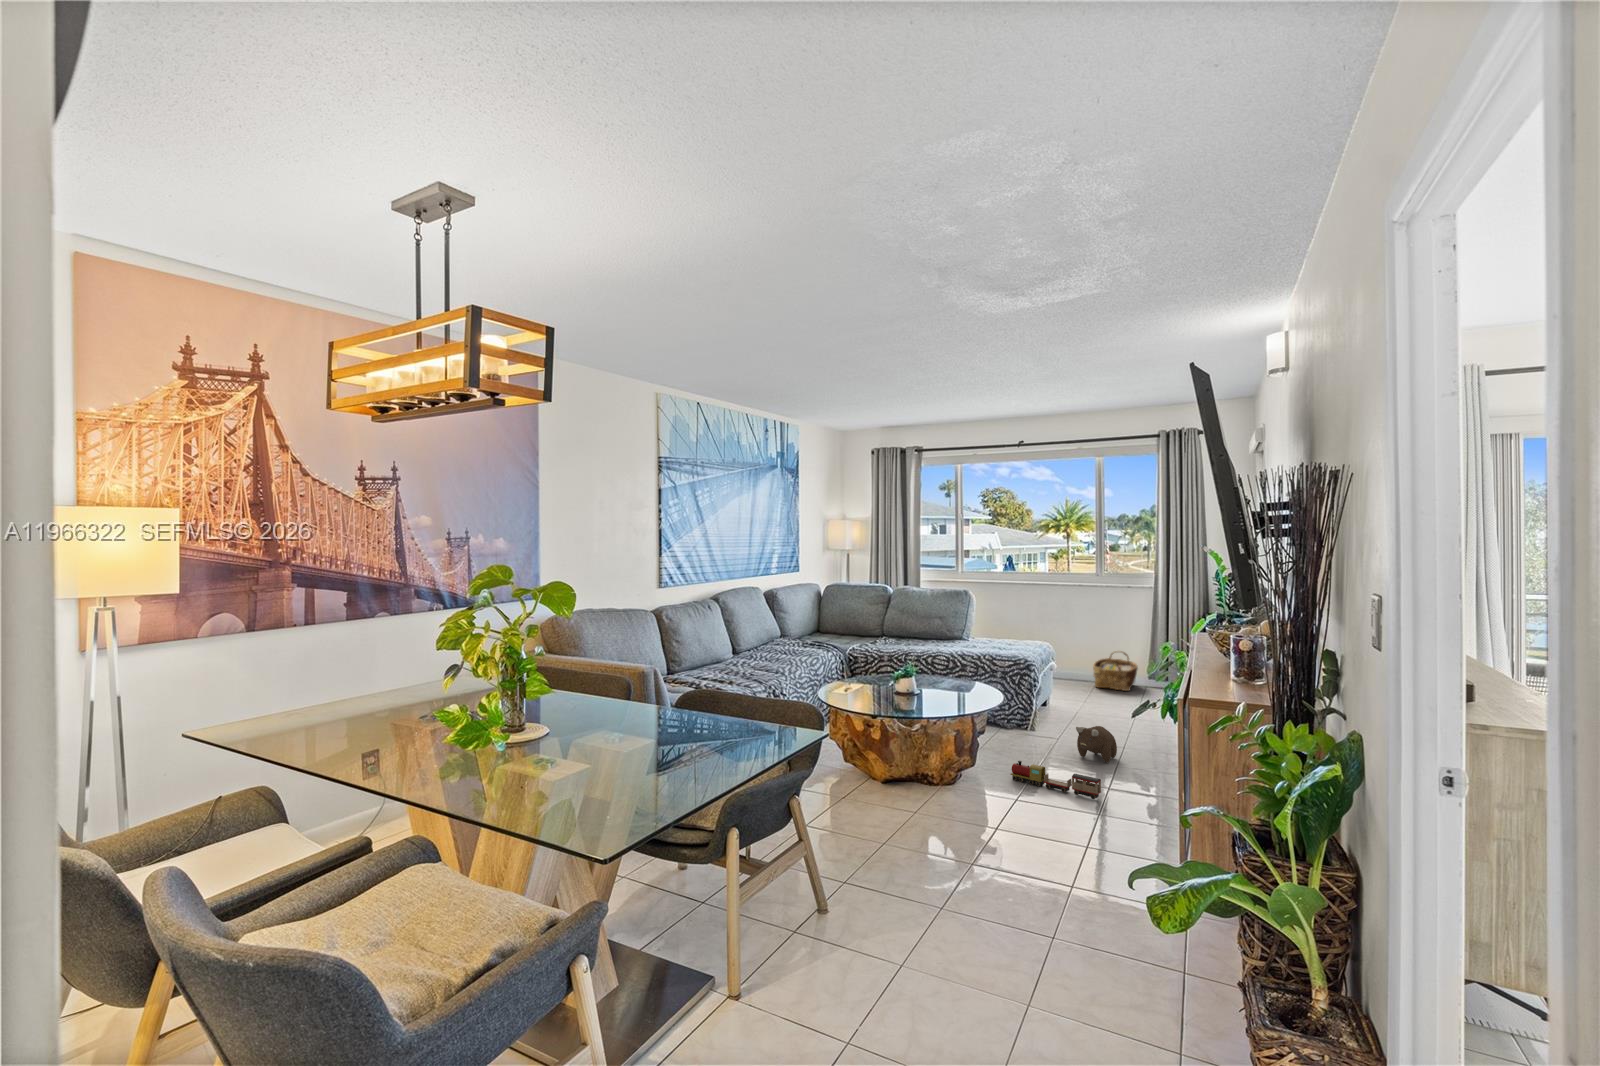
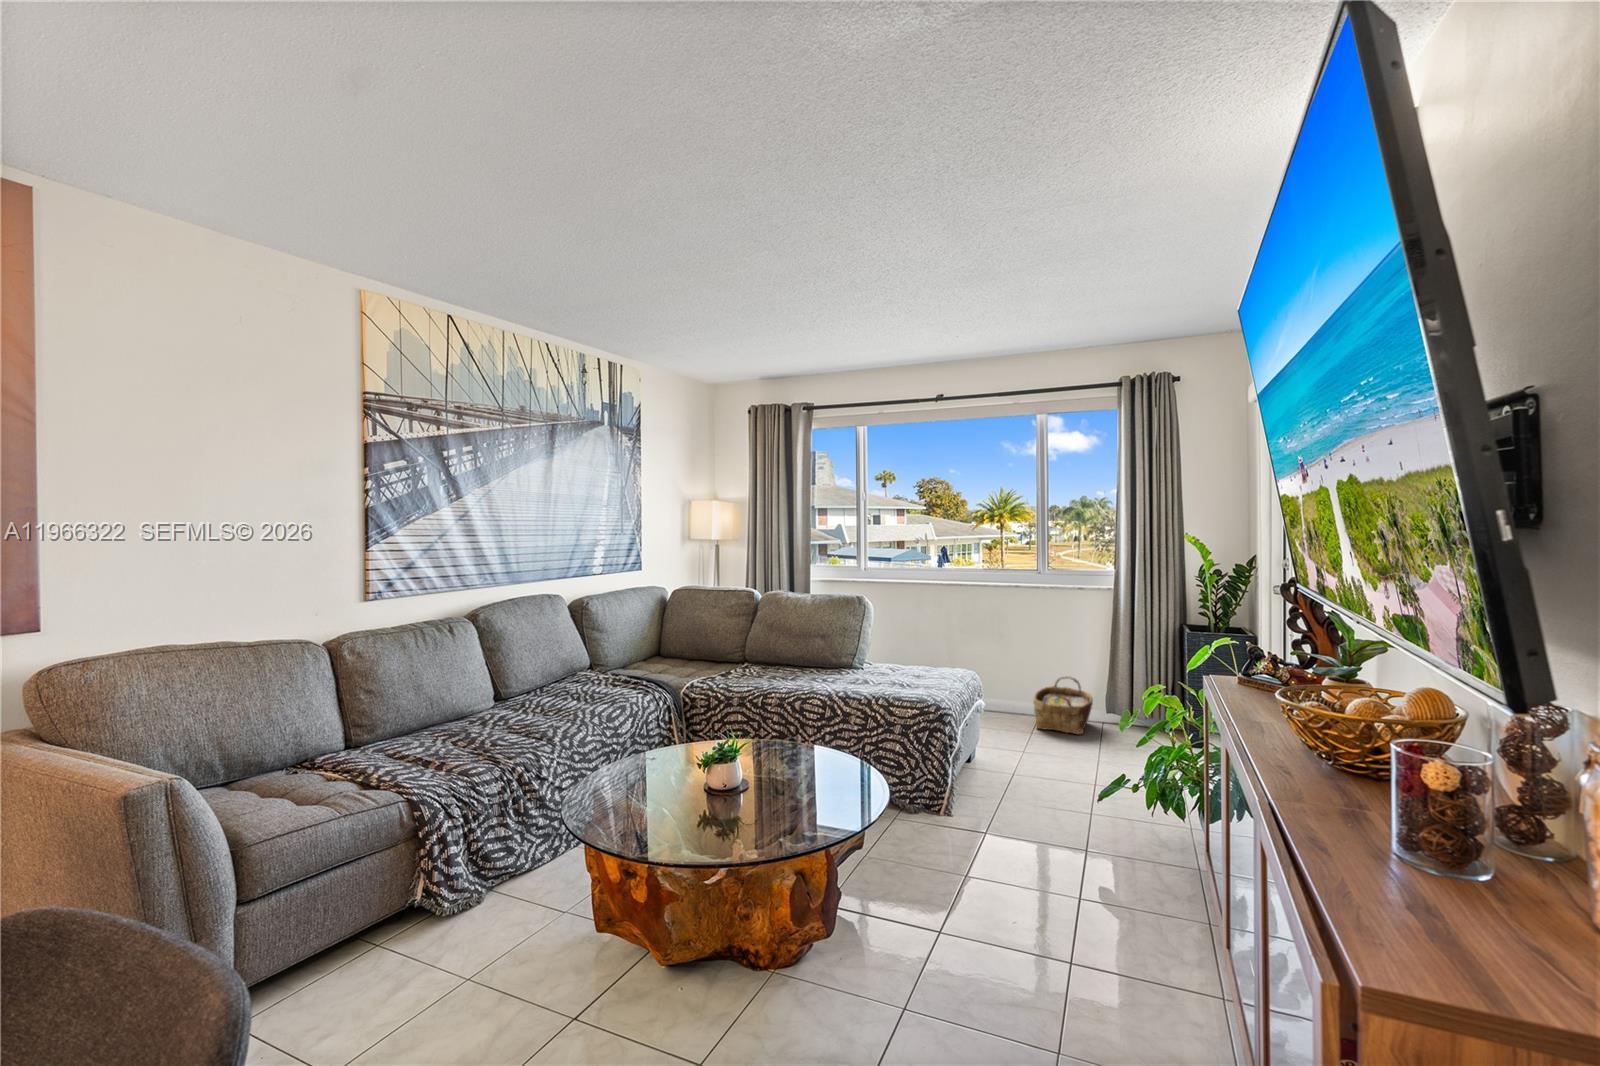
plush toy: present [1076,726,1117,763] -> none [1012,828,1078,894]
toy train: present [1010,761,1101,799] -> none [898,914,1059,1007]

